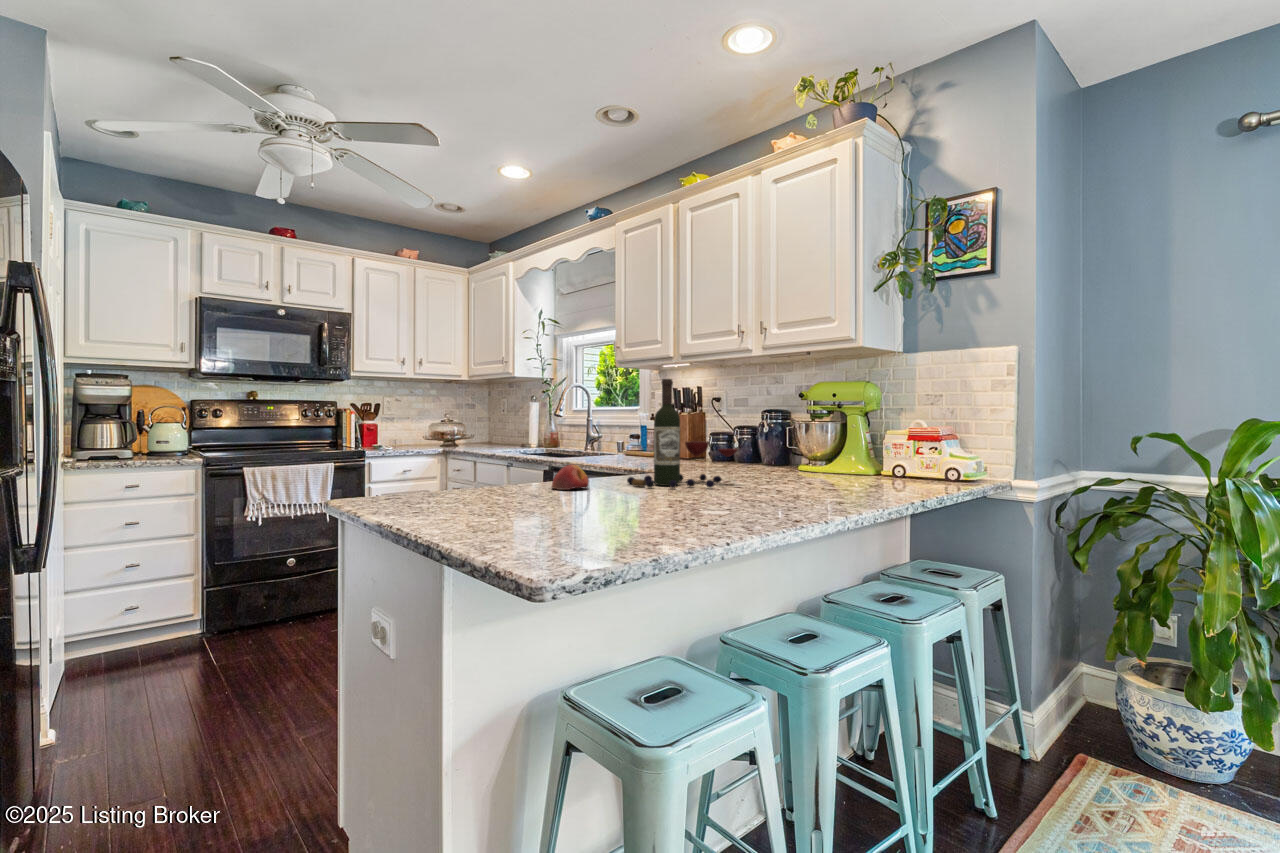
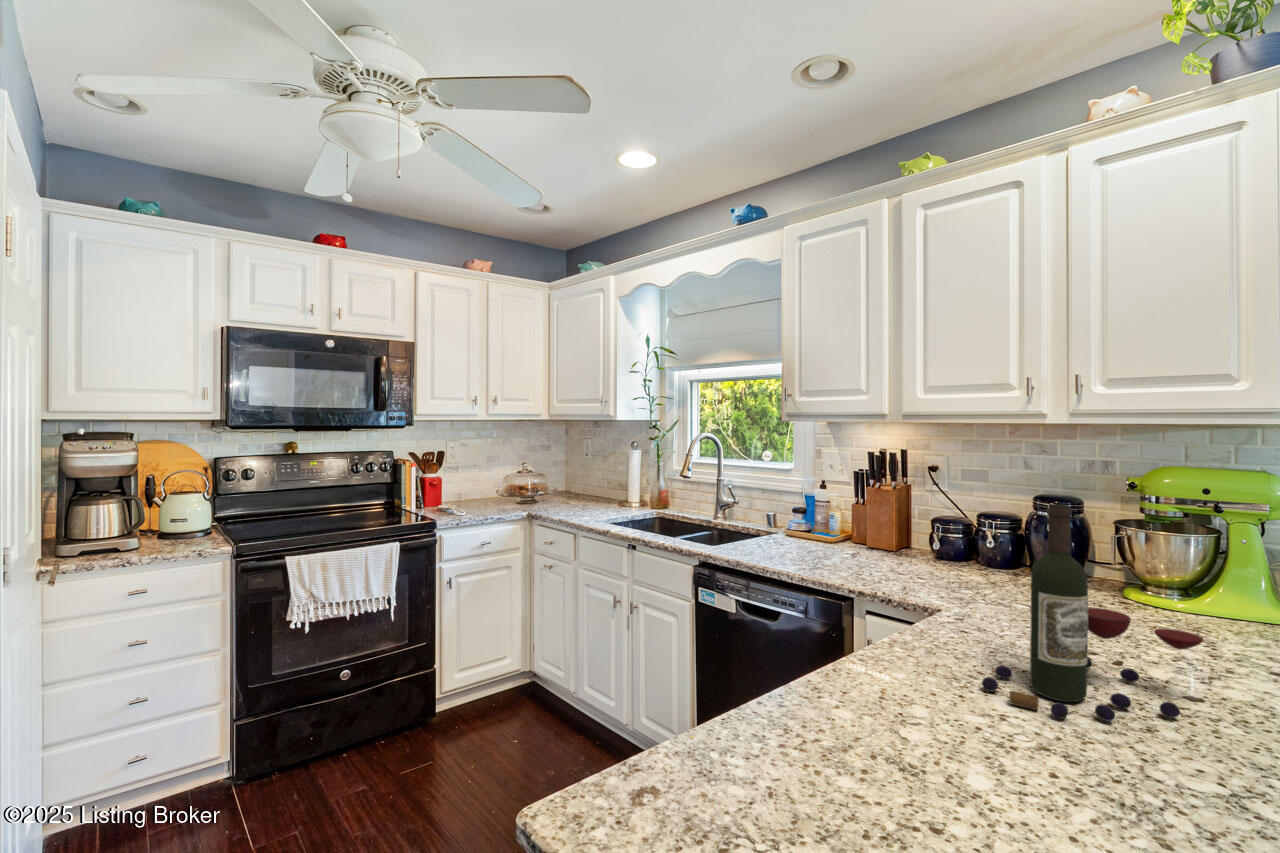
apple: present [552,464,589,490] -> none [880,676,959,740]

